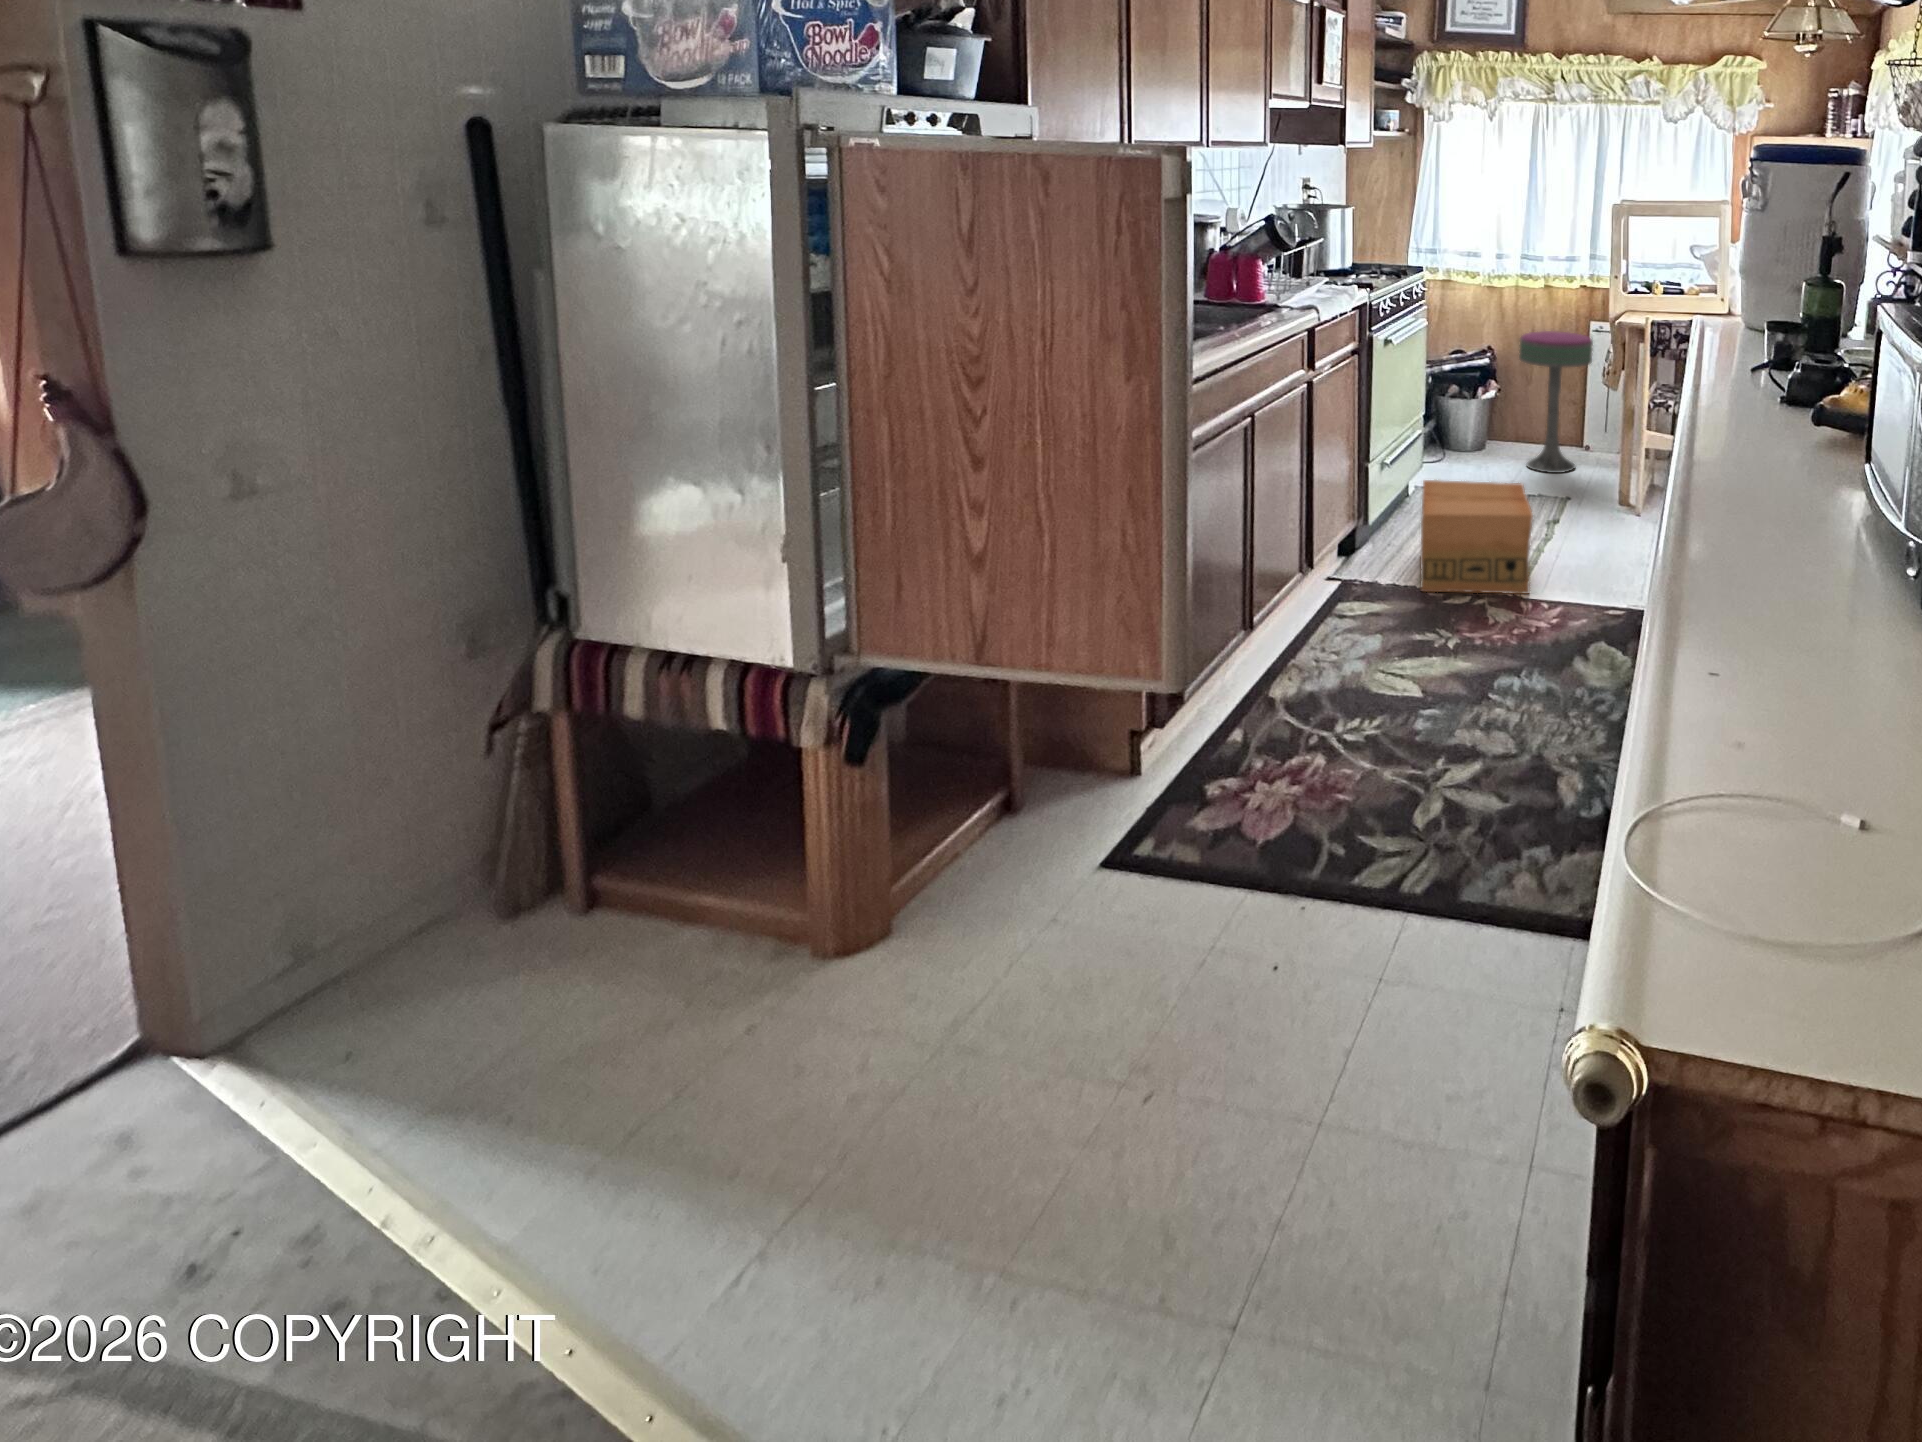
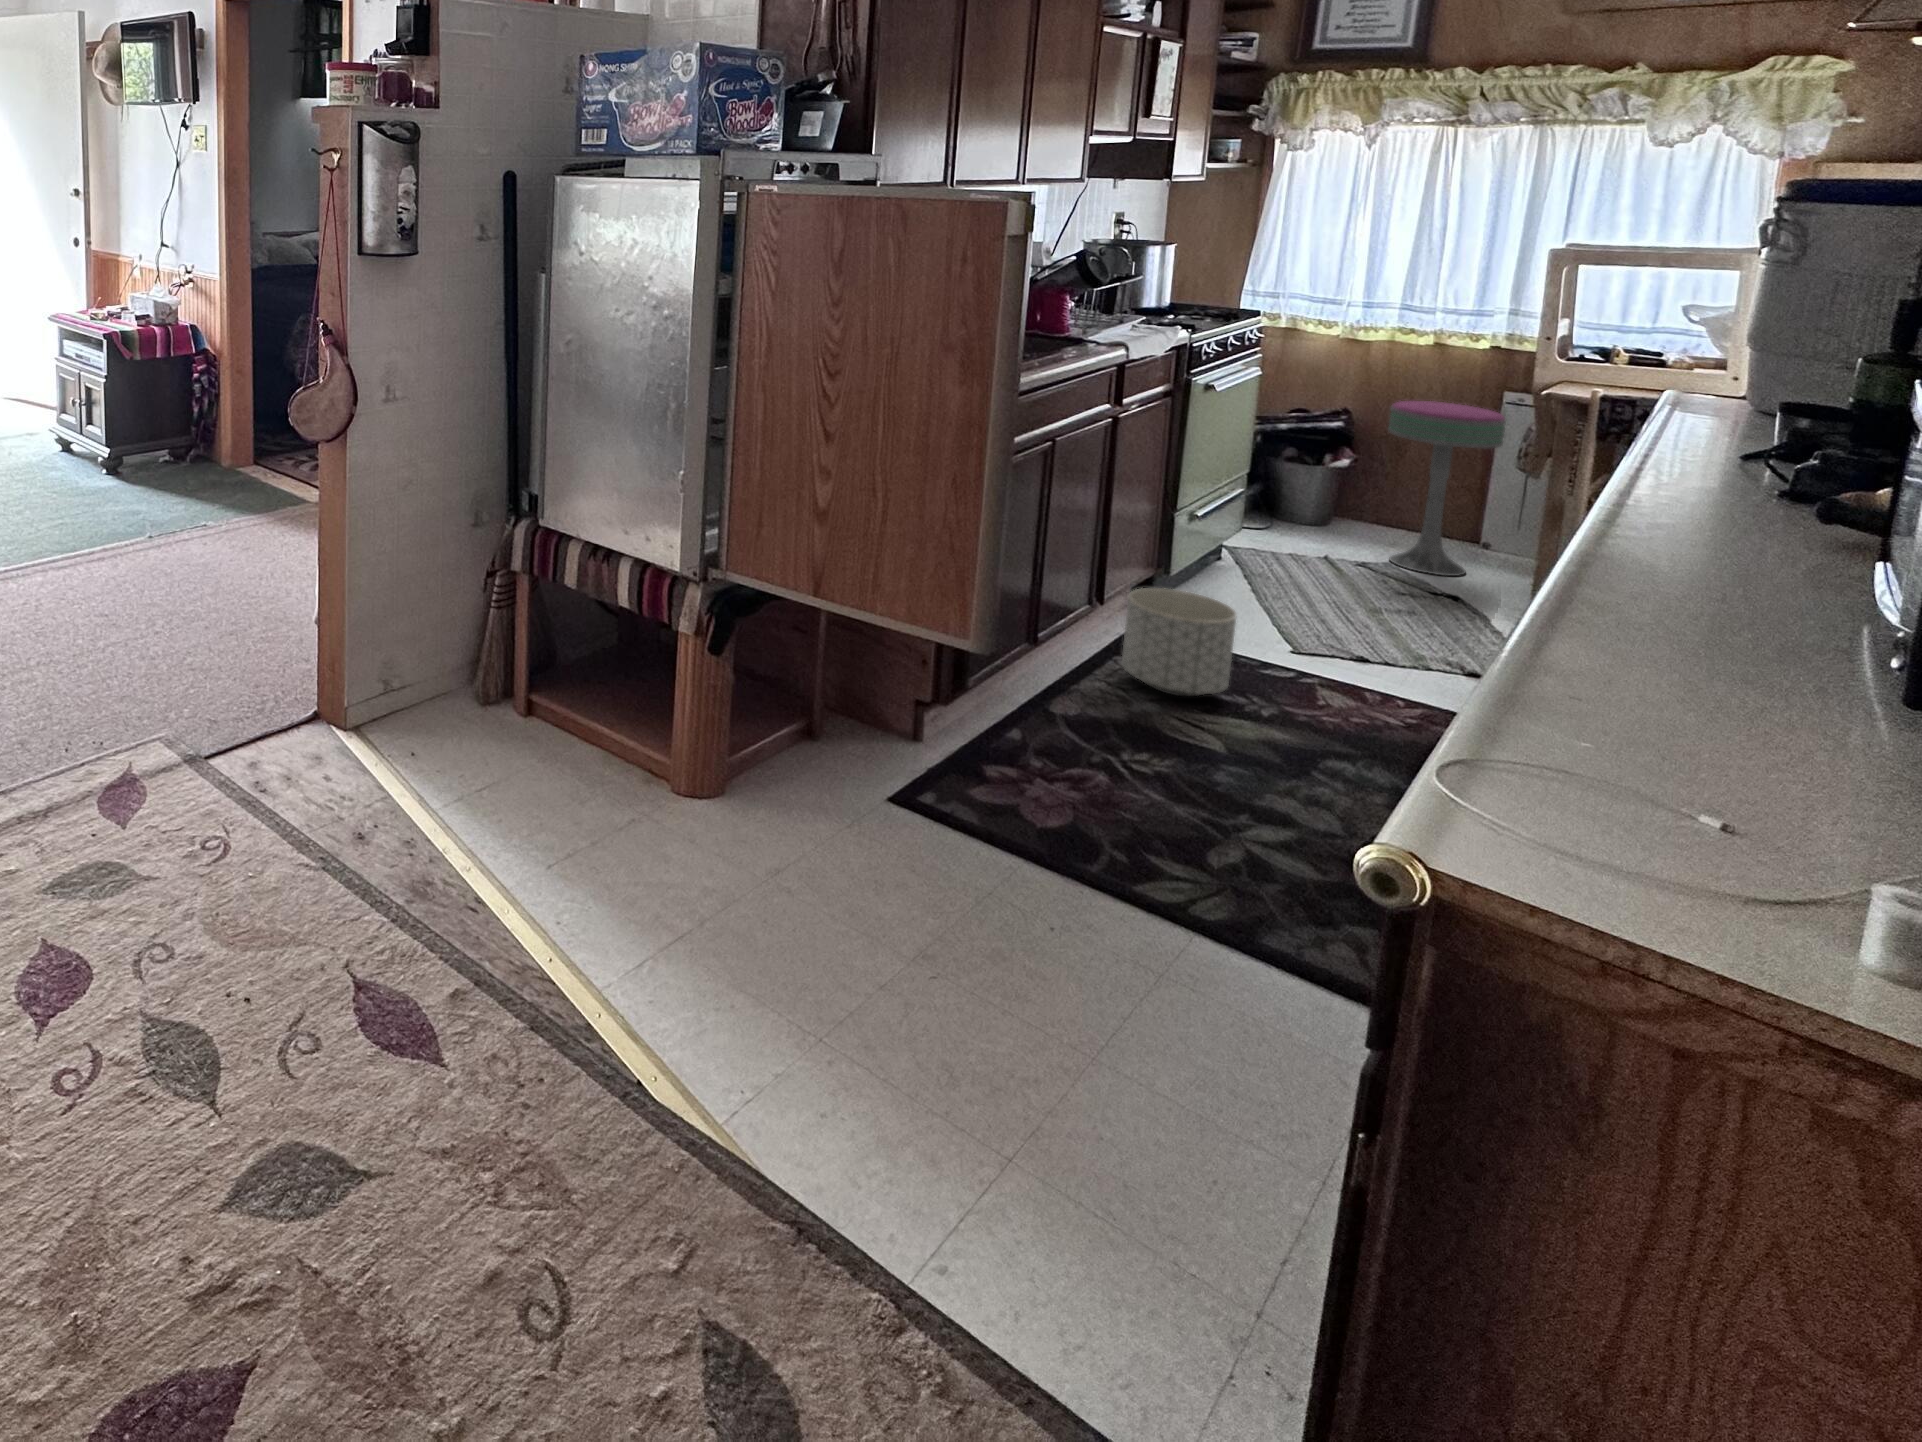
cardboard box: present [1420,480,1533,594] -> none [1227,544,1387,692]
planter: none [1335,539,1425,642] -> present [1122,588,1237,696]

